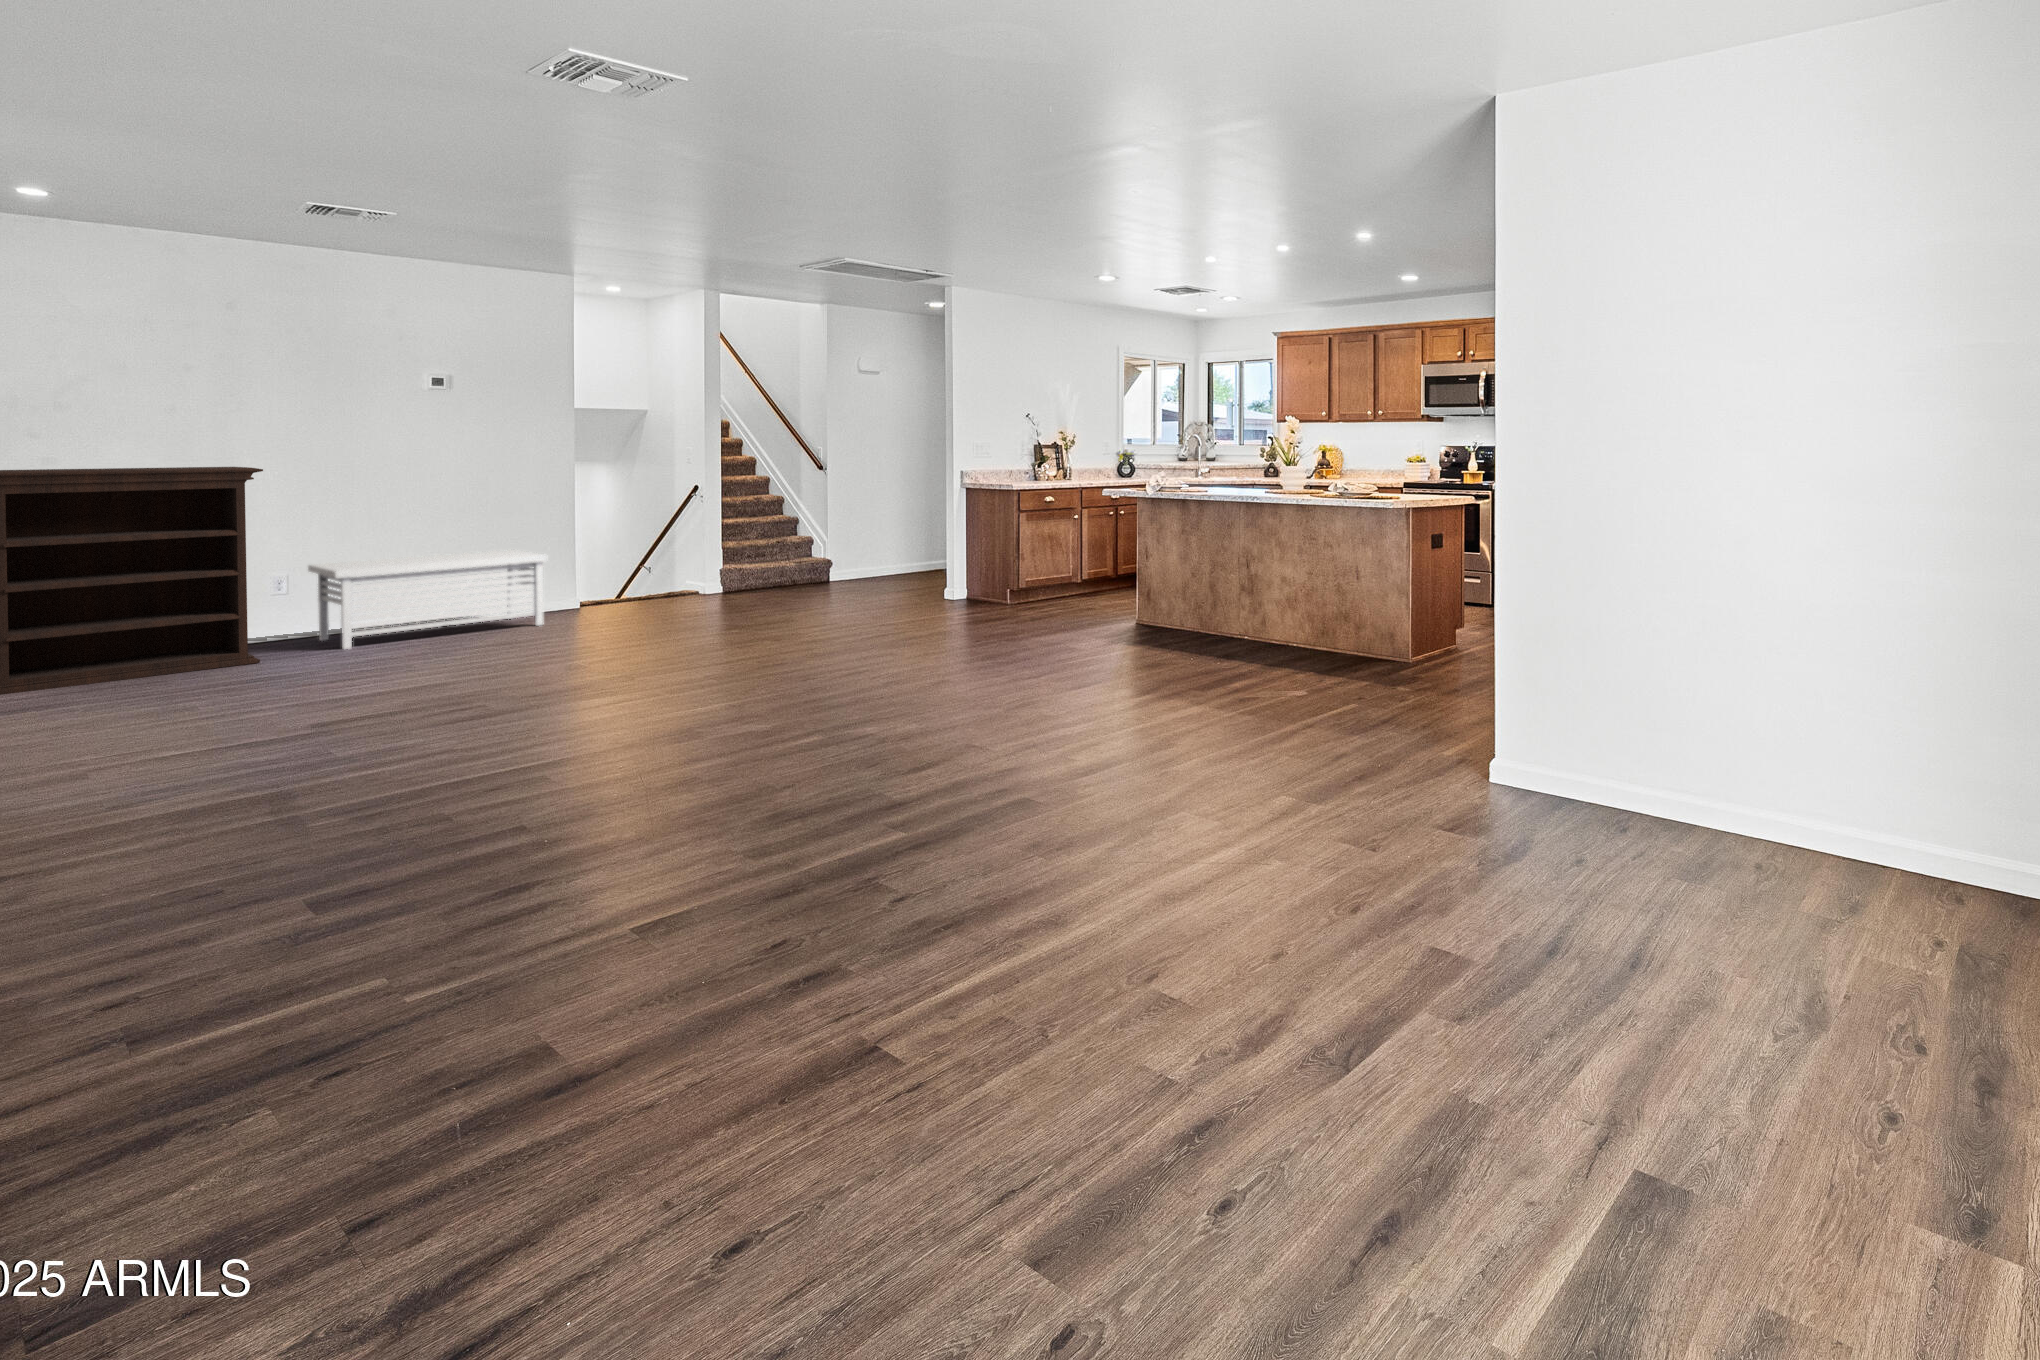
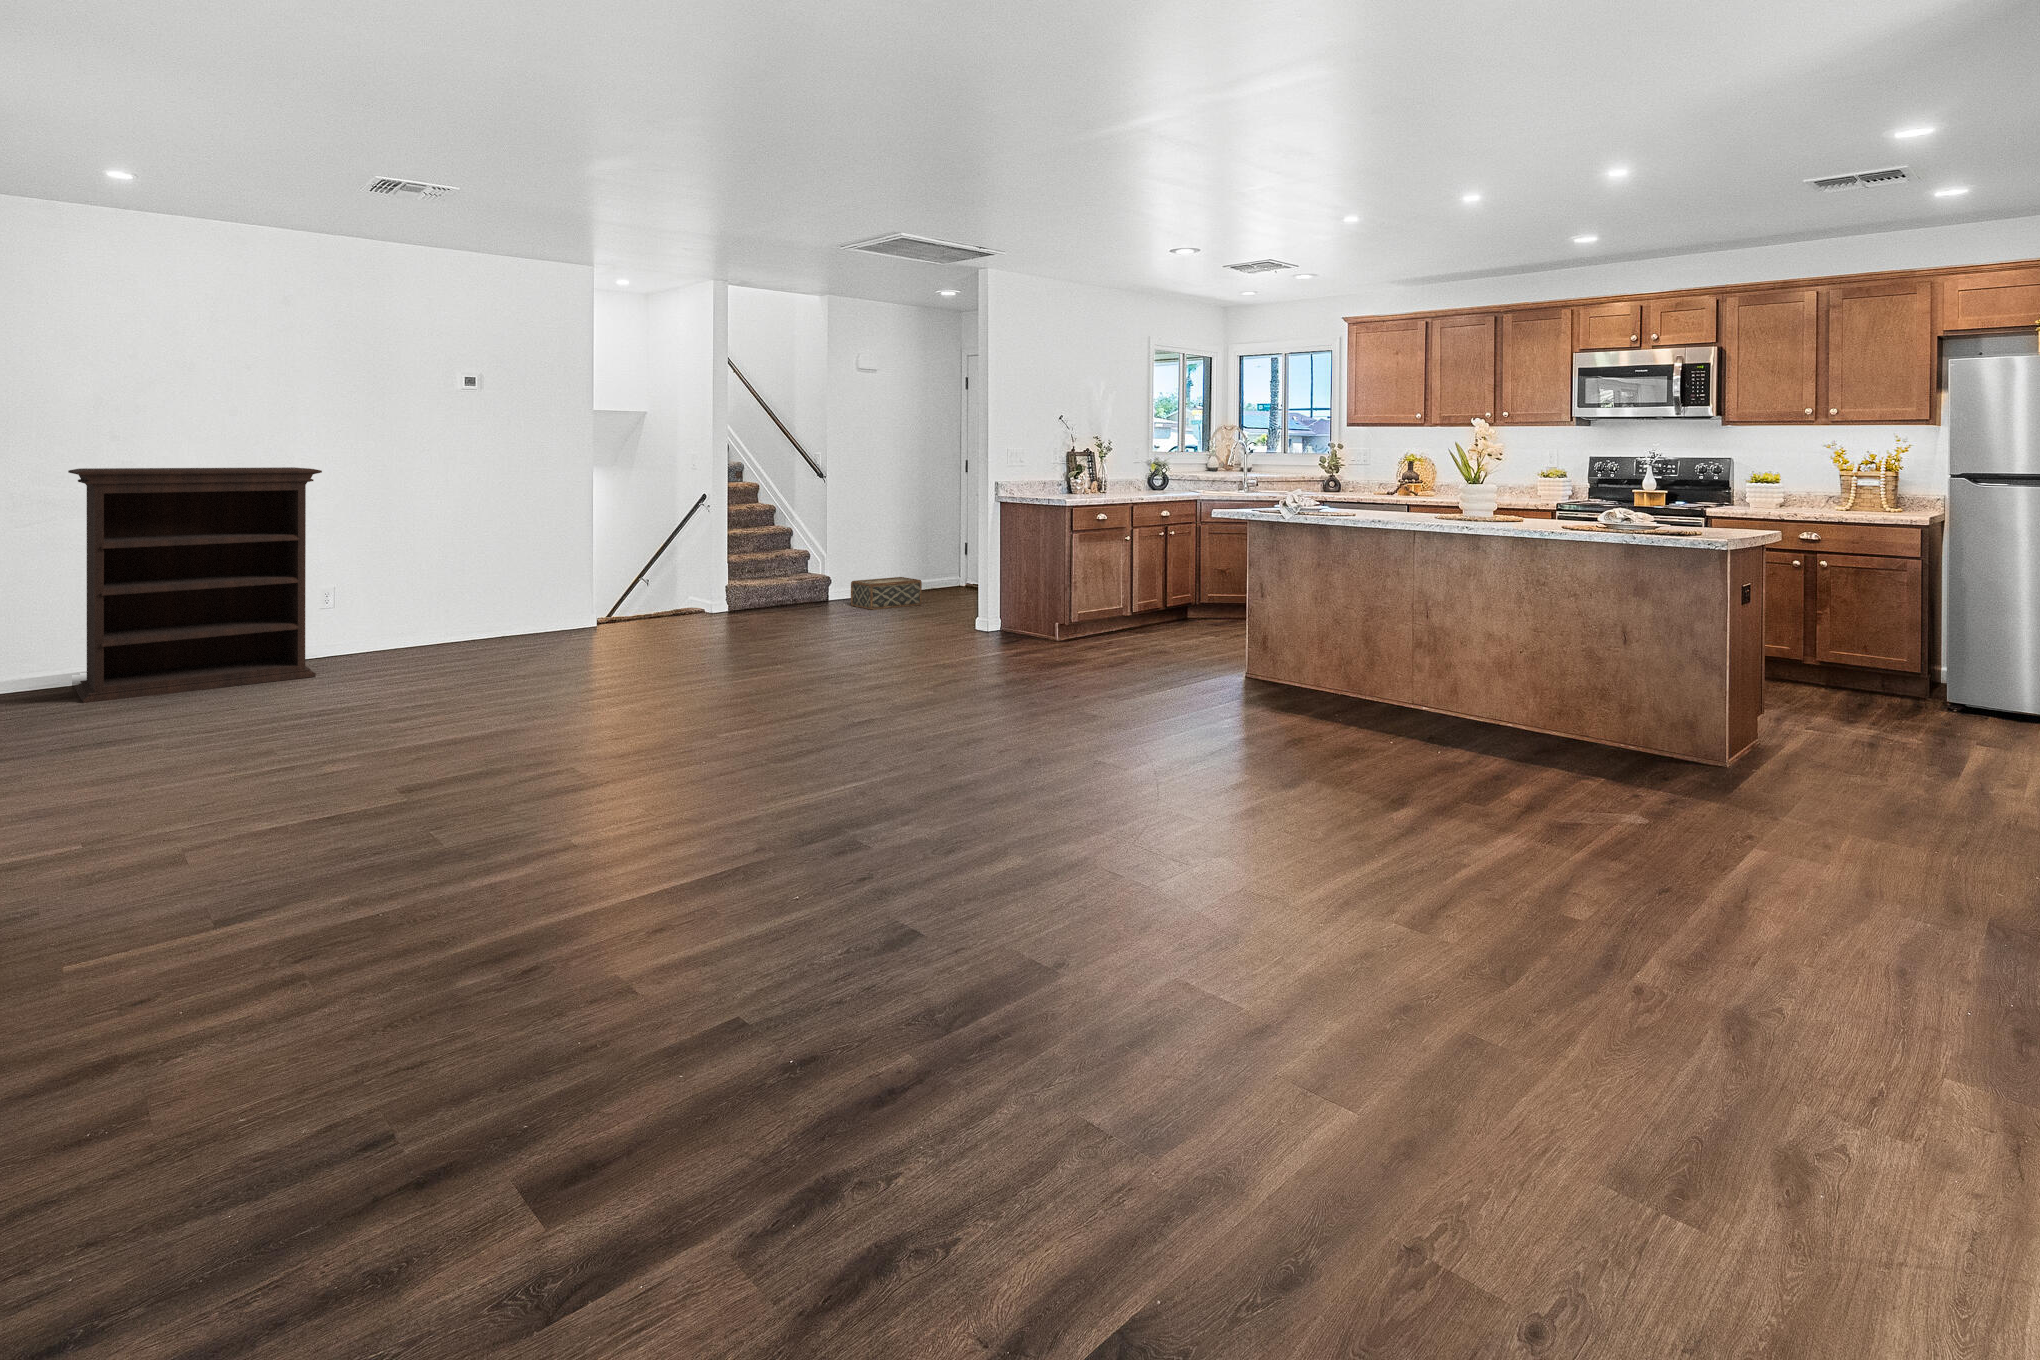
storage bench: present [308,550,547,649] -> none [354,560,572,665]
woven basket: none [846,557,914,586] -> present [851,577,922,610]

